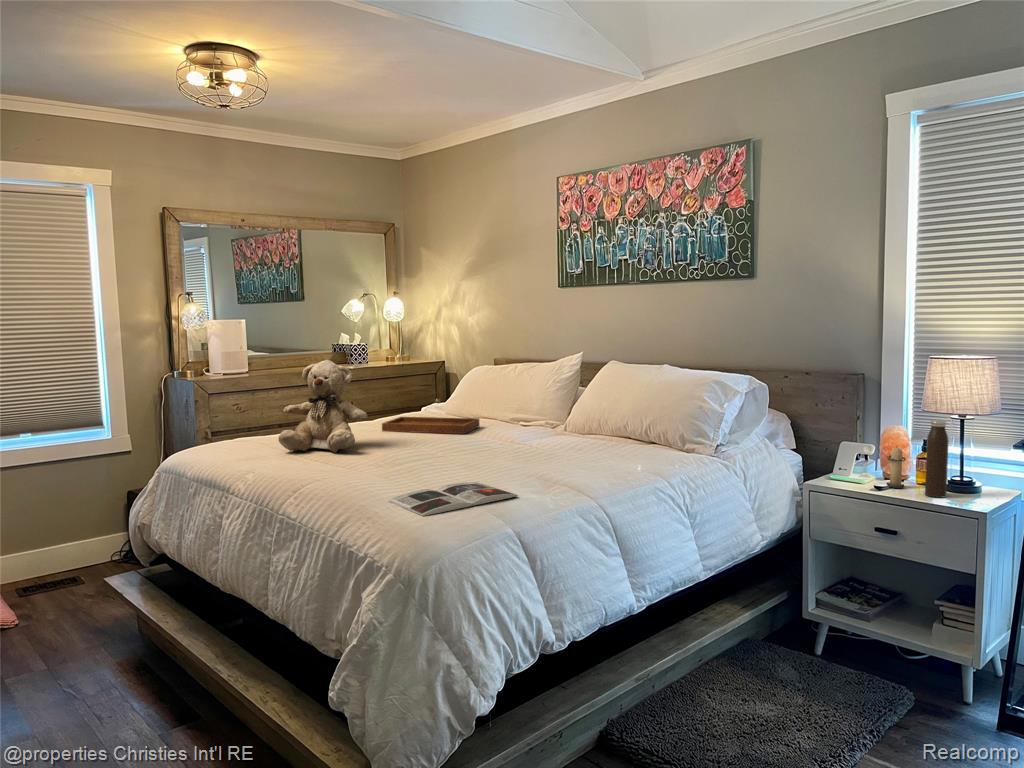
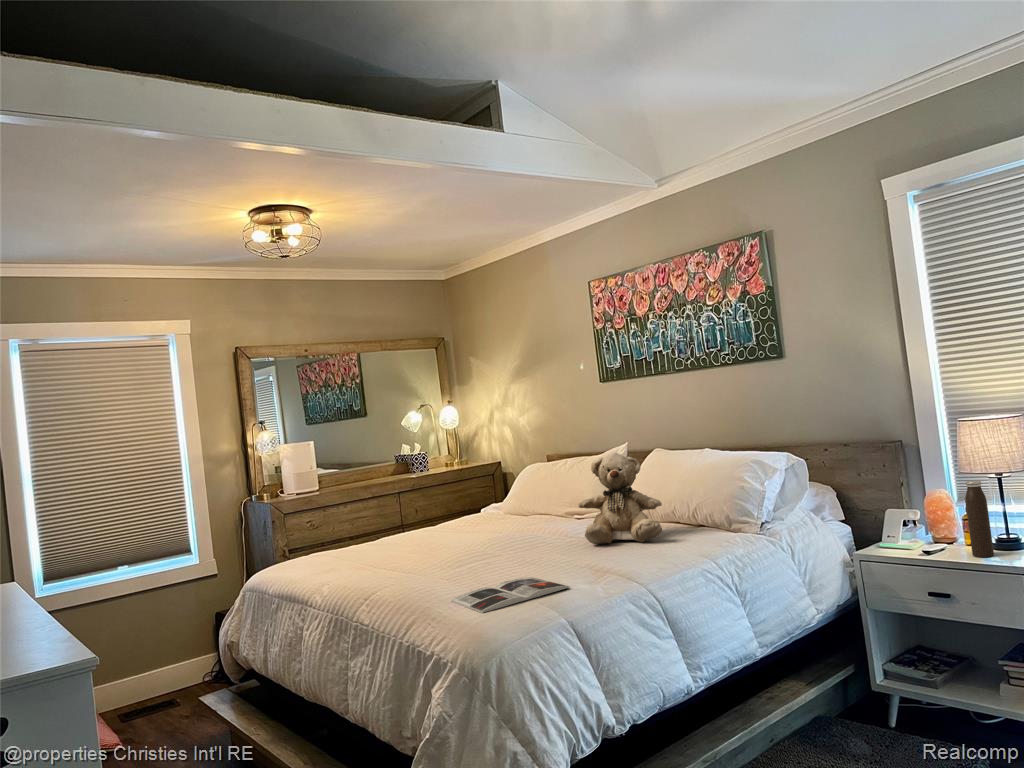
teddy bear: present [278,360,367,453] -> present [578,452,662,544]
tray: present [382,399,480,434] -> none [444,500,536,535]
candle: present [886,447,906,488] -> none [929,508,955,552]

